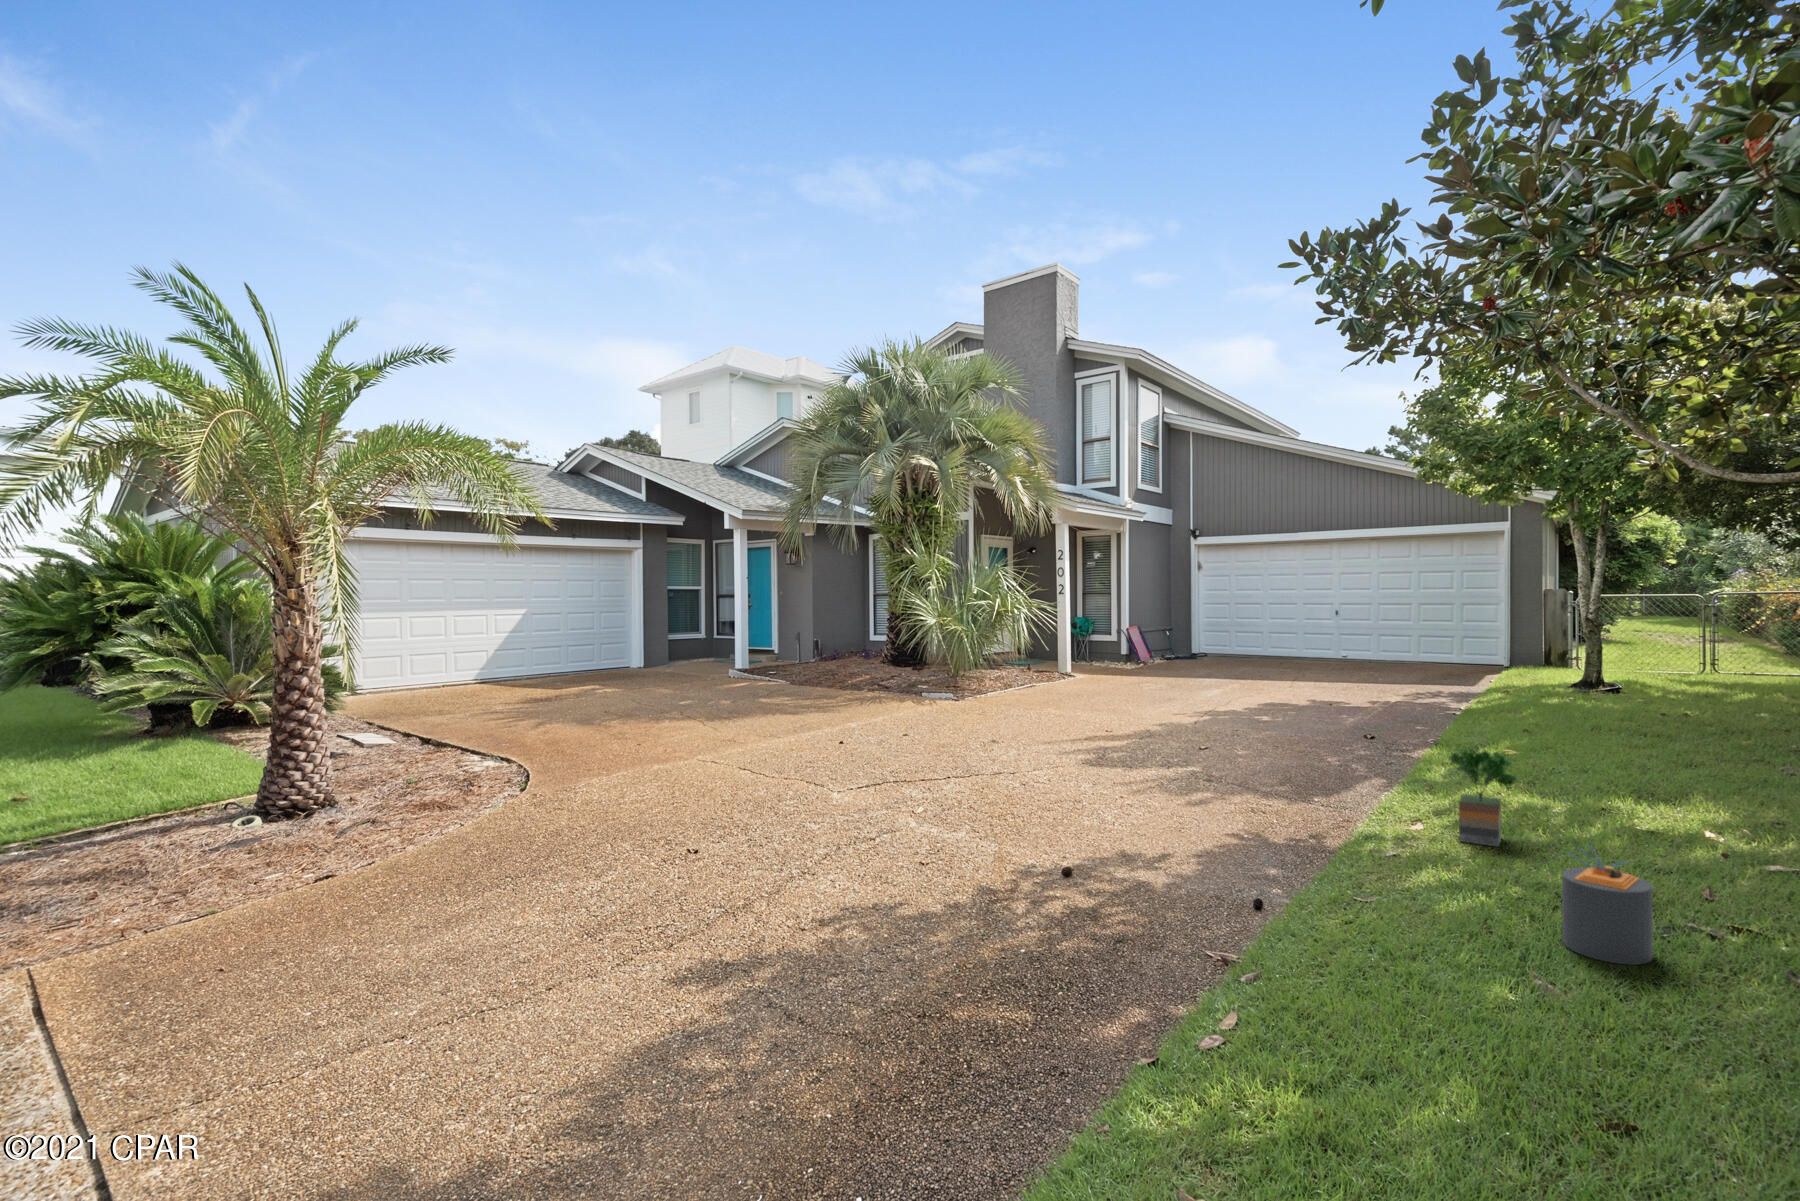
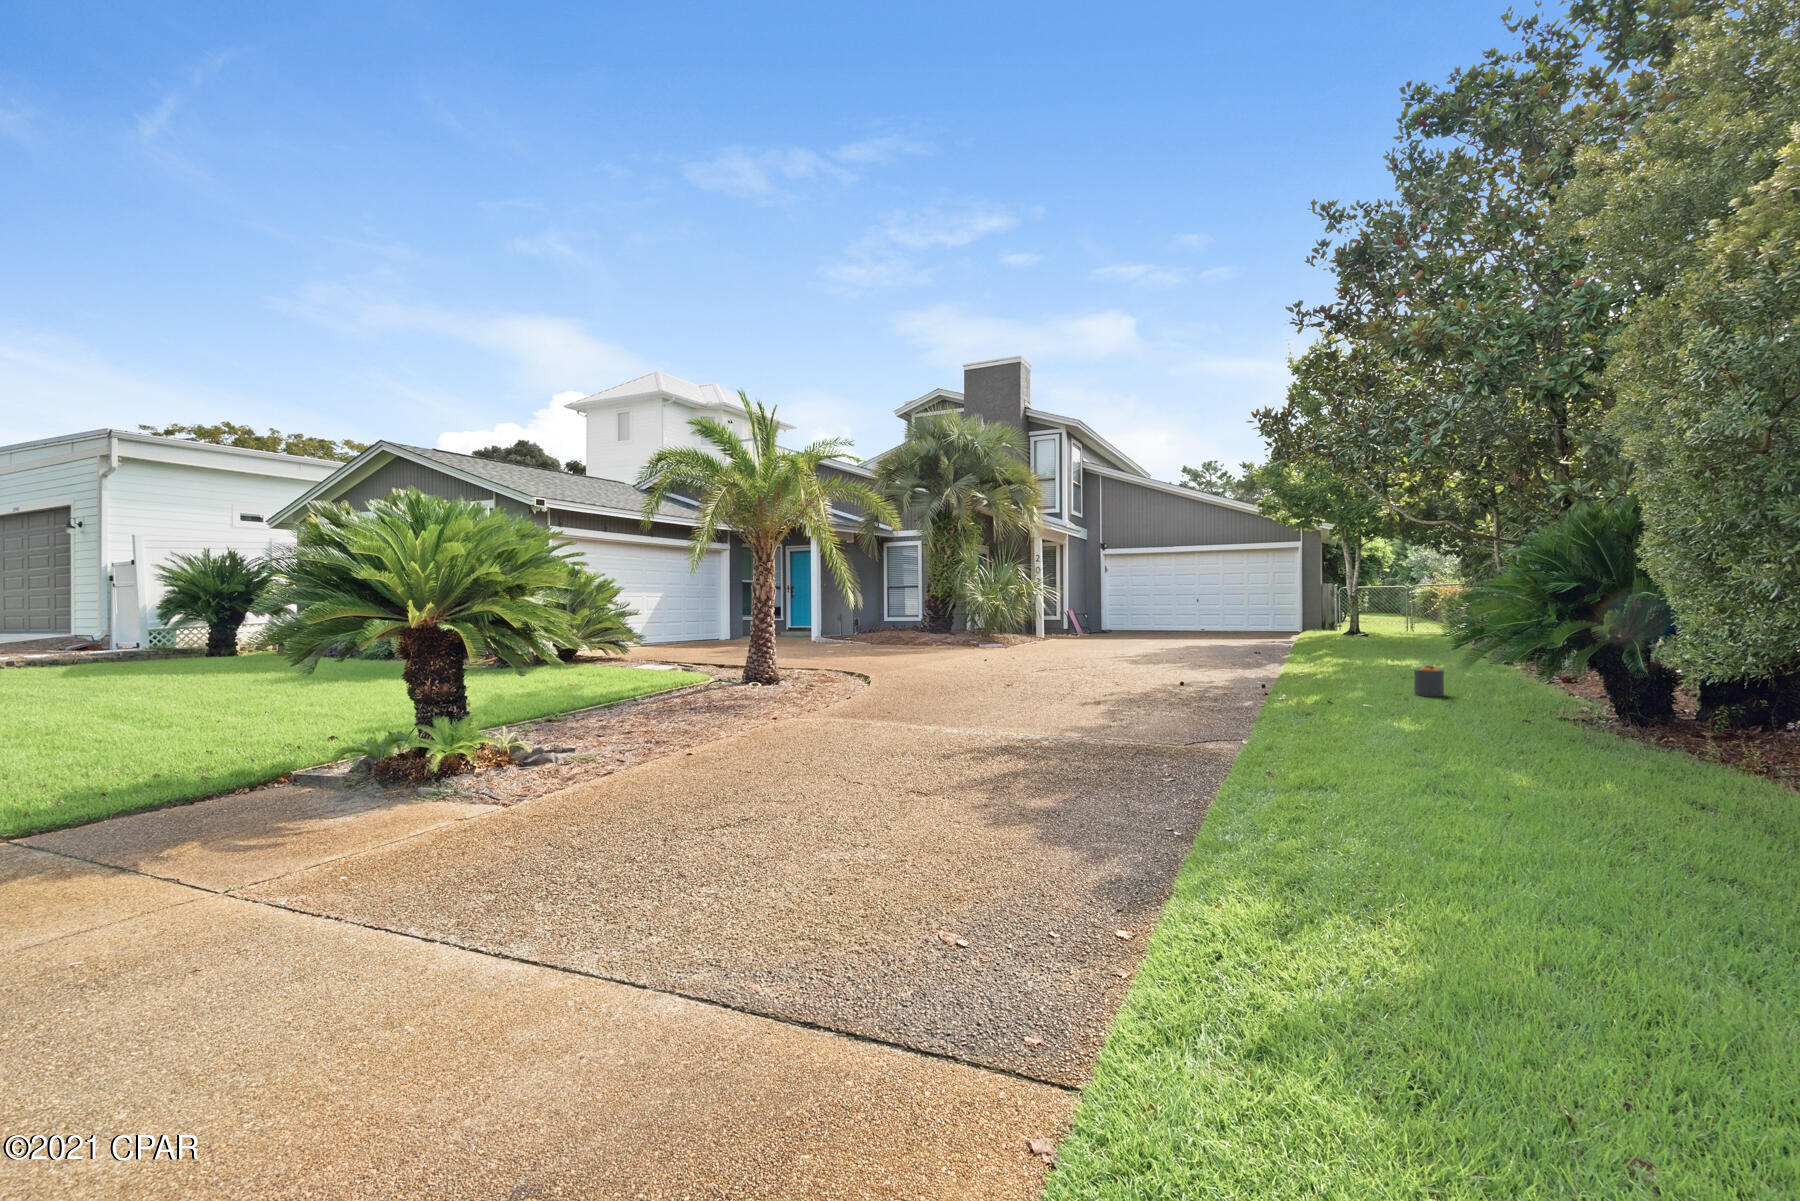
potted tree: present [1449,750,1518,847] -> none [1351,640,1382,679]

